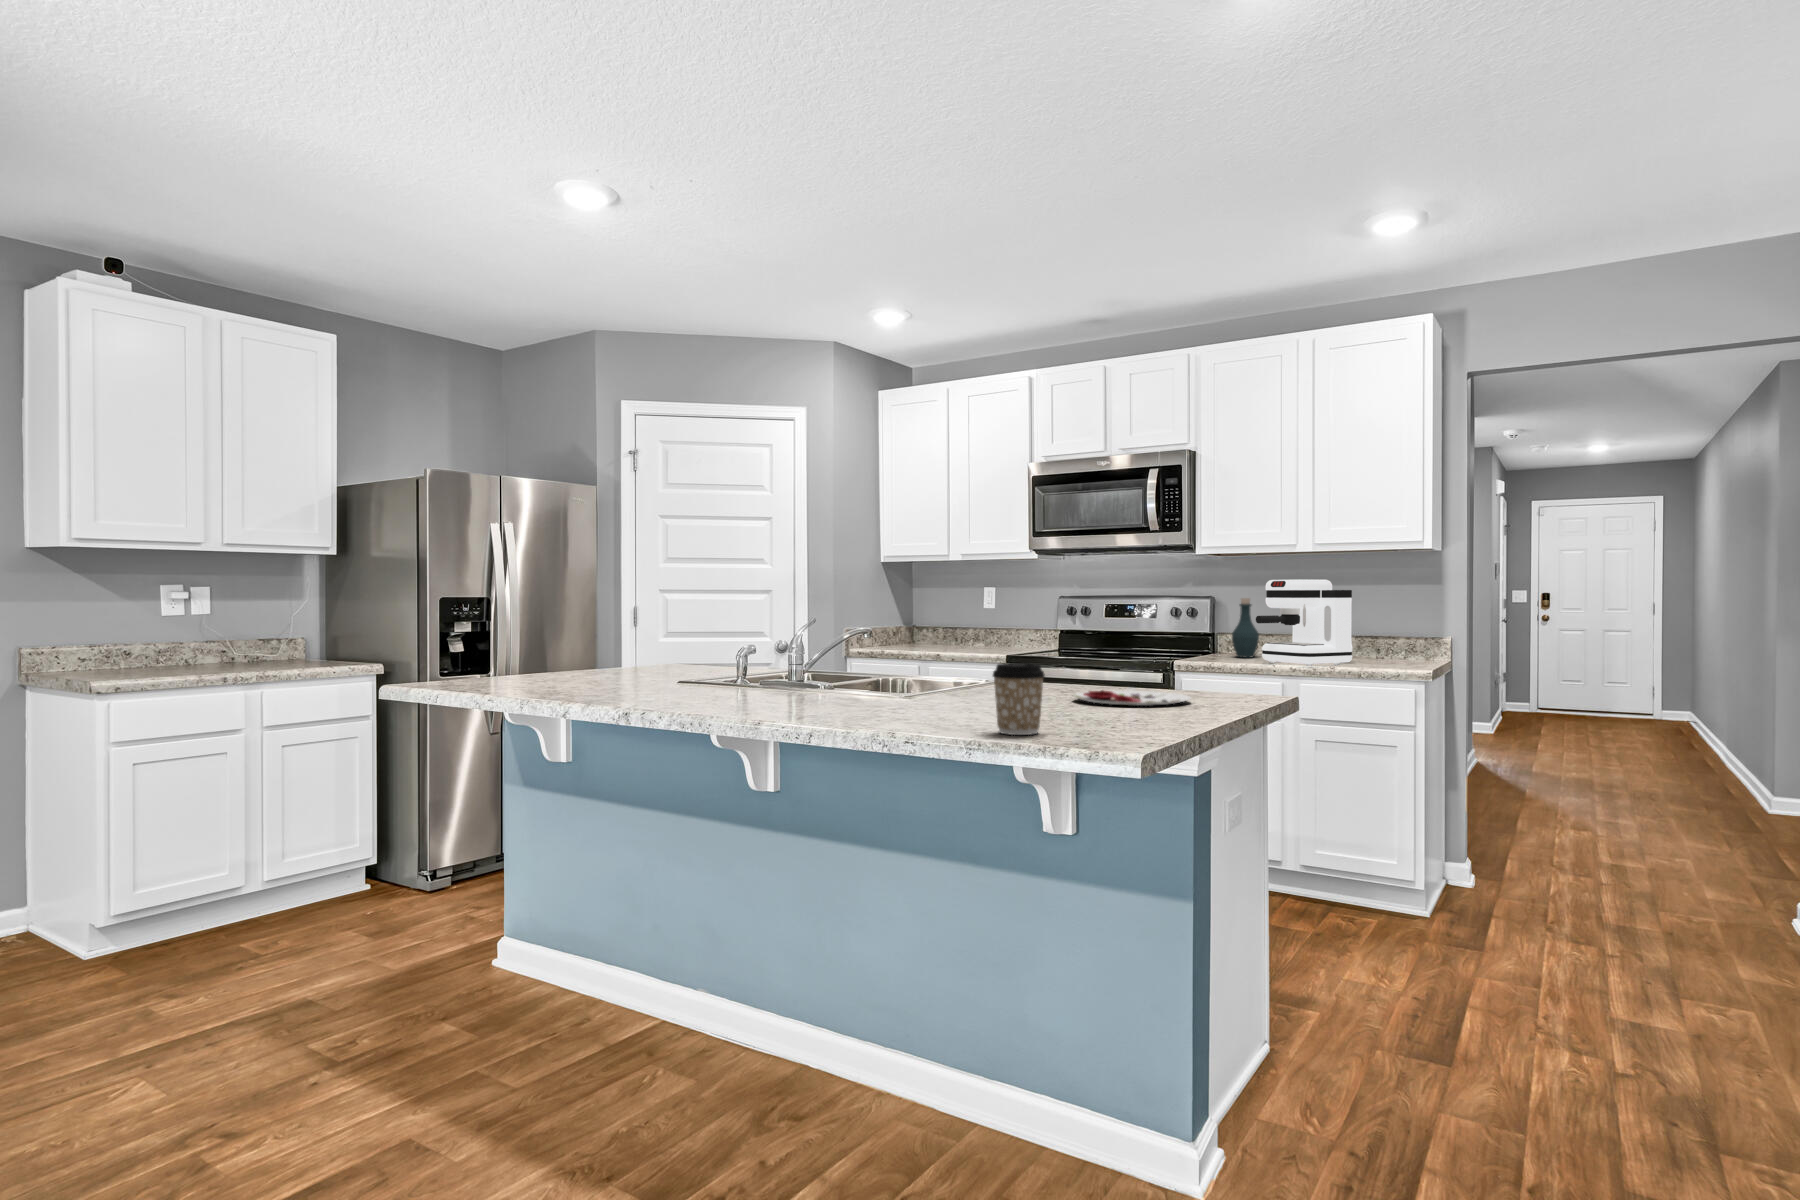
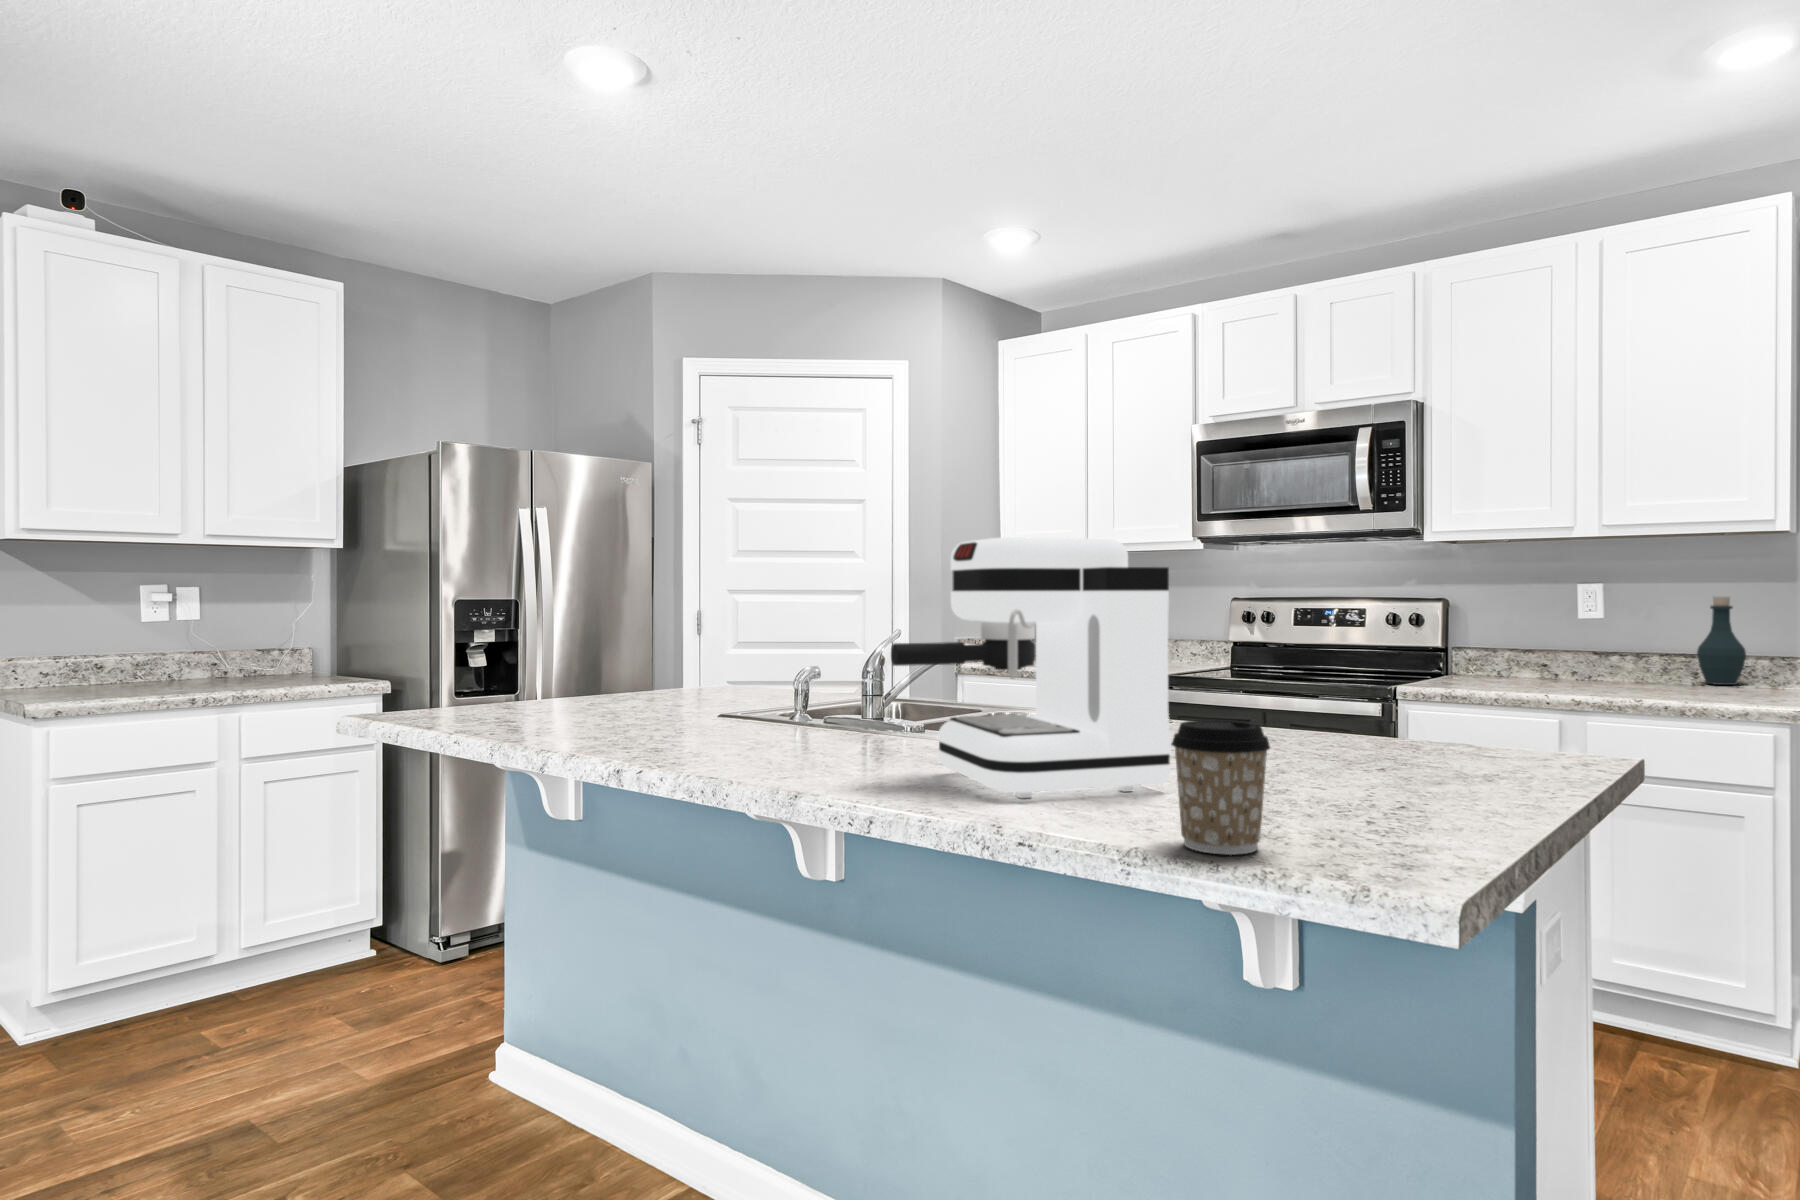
coffee maker: present [1256,580,1352,666] -> present [891,537,1170,798]
bottle: present [1232,598,1259,658] -> present [1697,597,1746,685]
plate: present [1073,690,1190,706] -> none [1288,746,1489,778]

